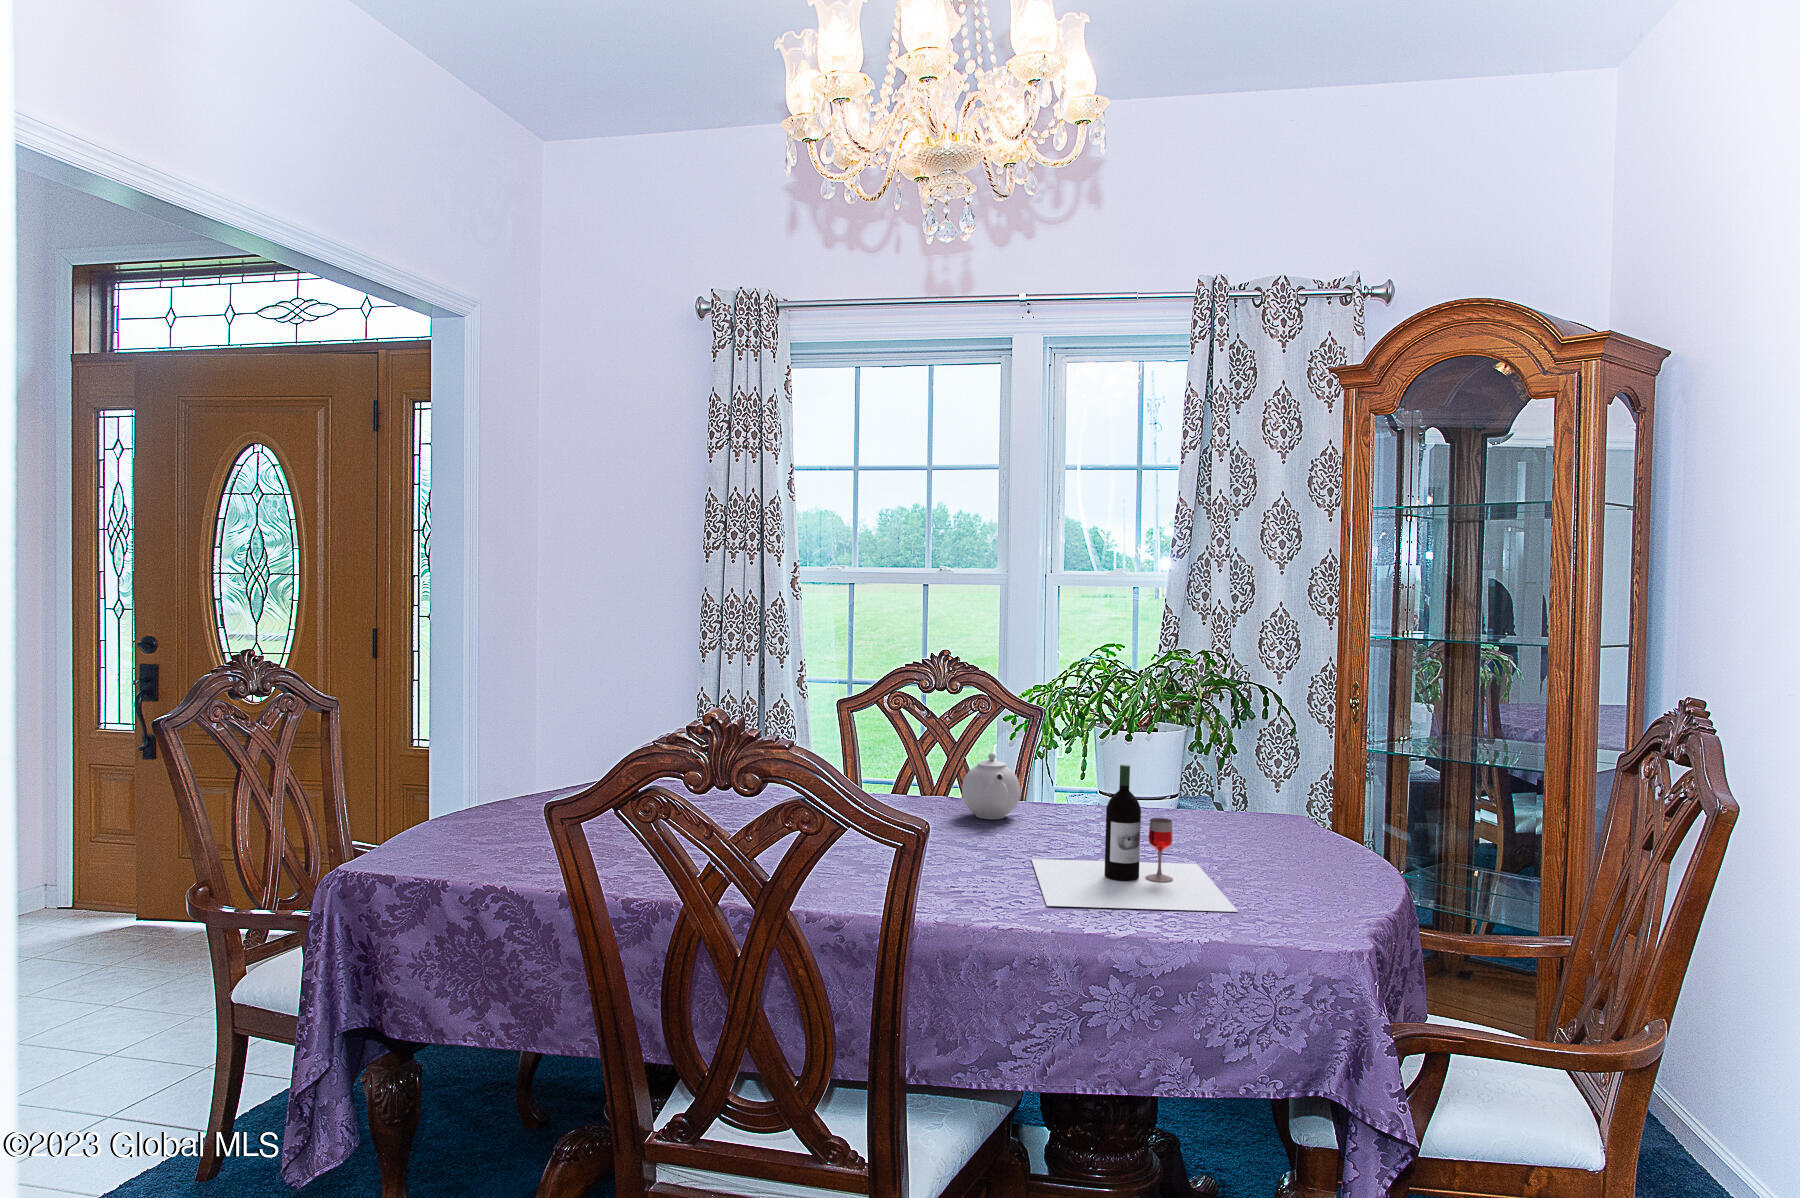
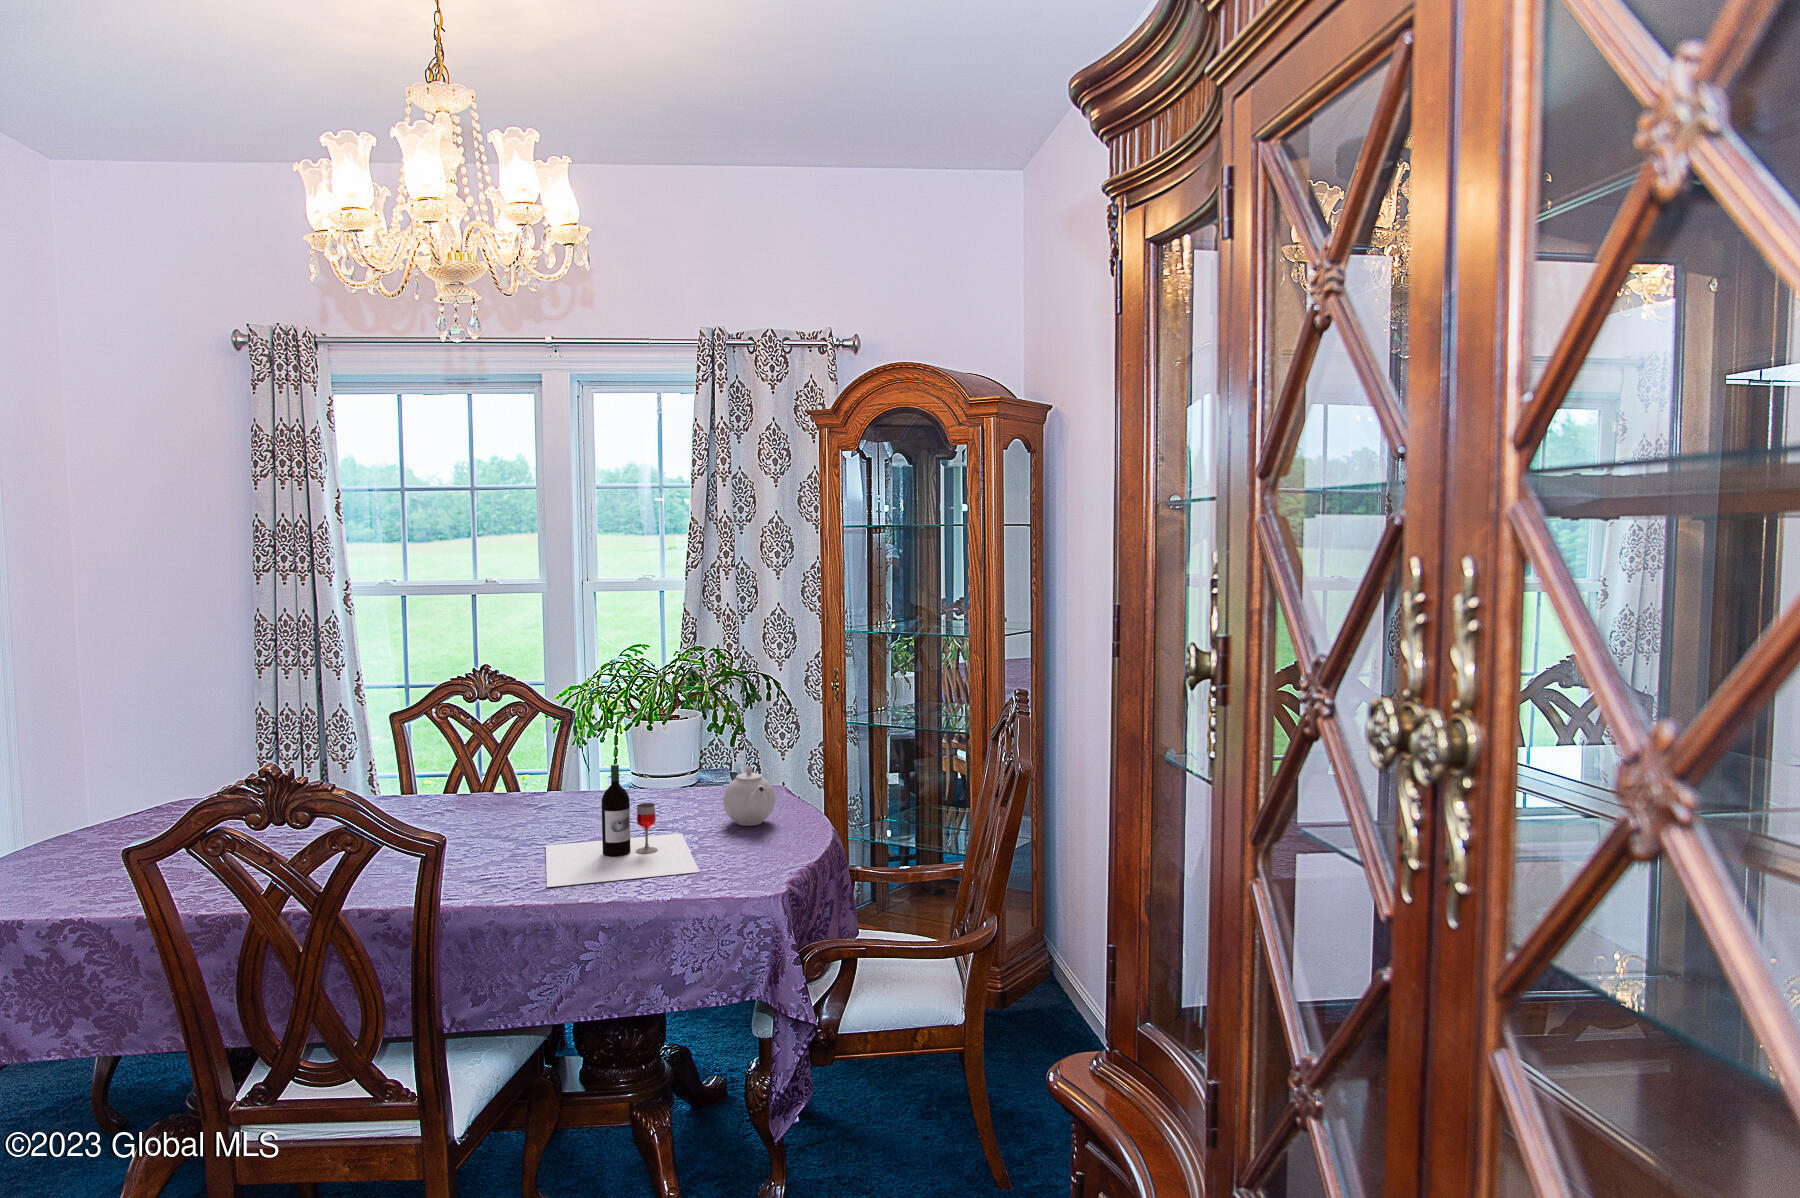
teapot: present [962,753,1020,819] -> present [723,767,775,826]

